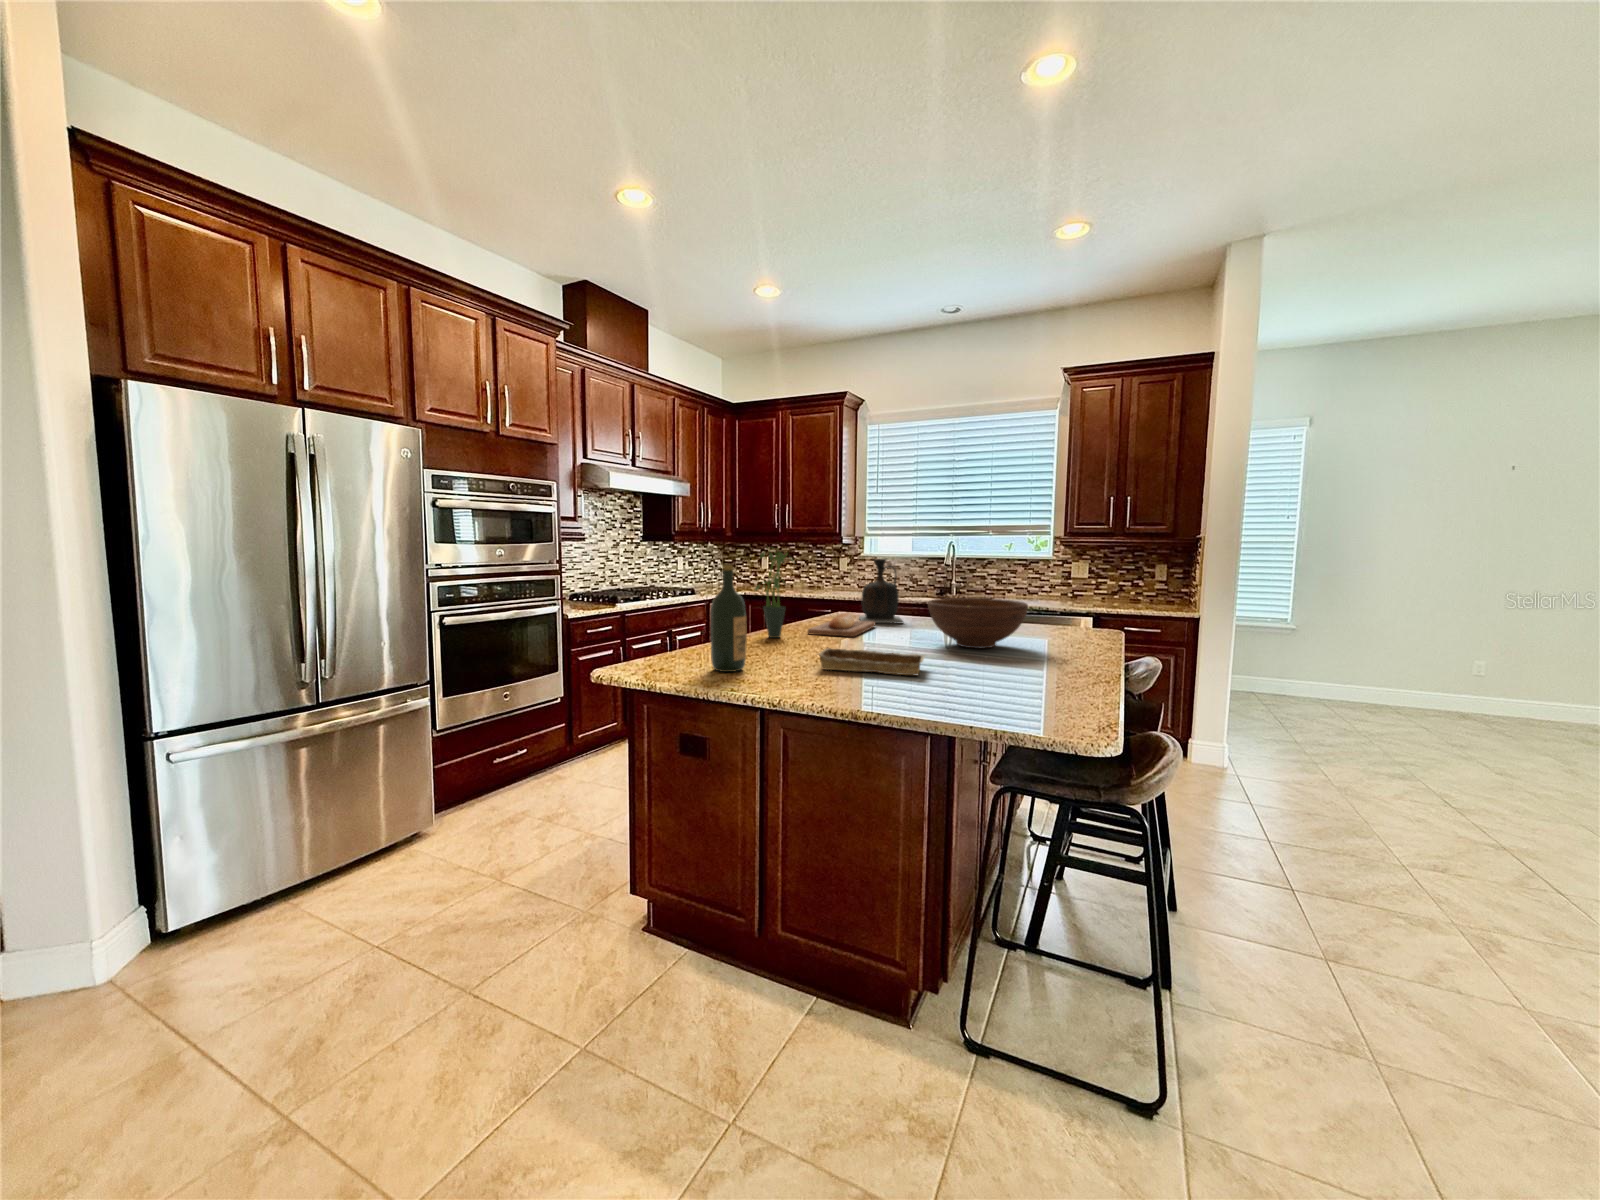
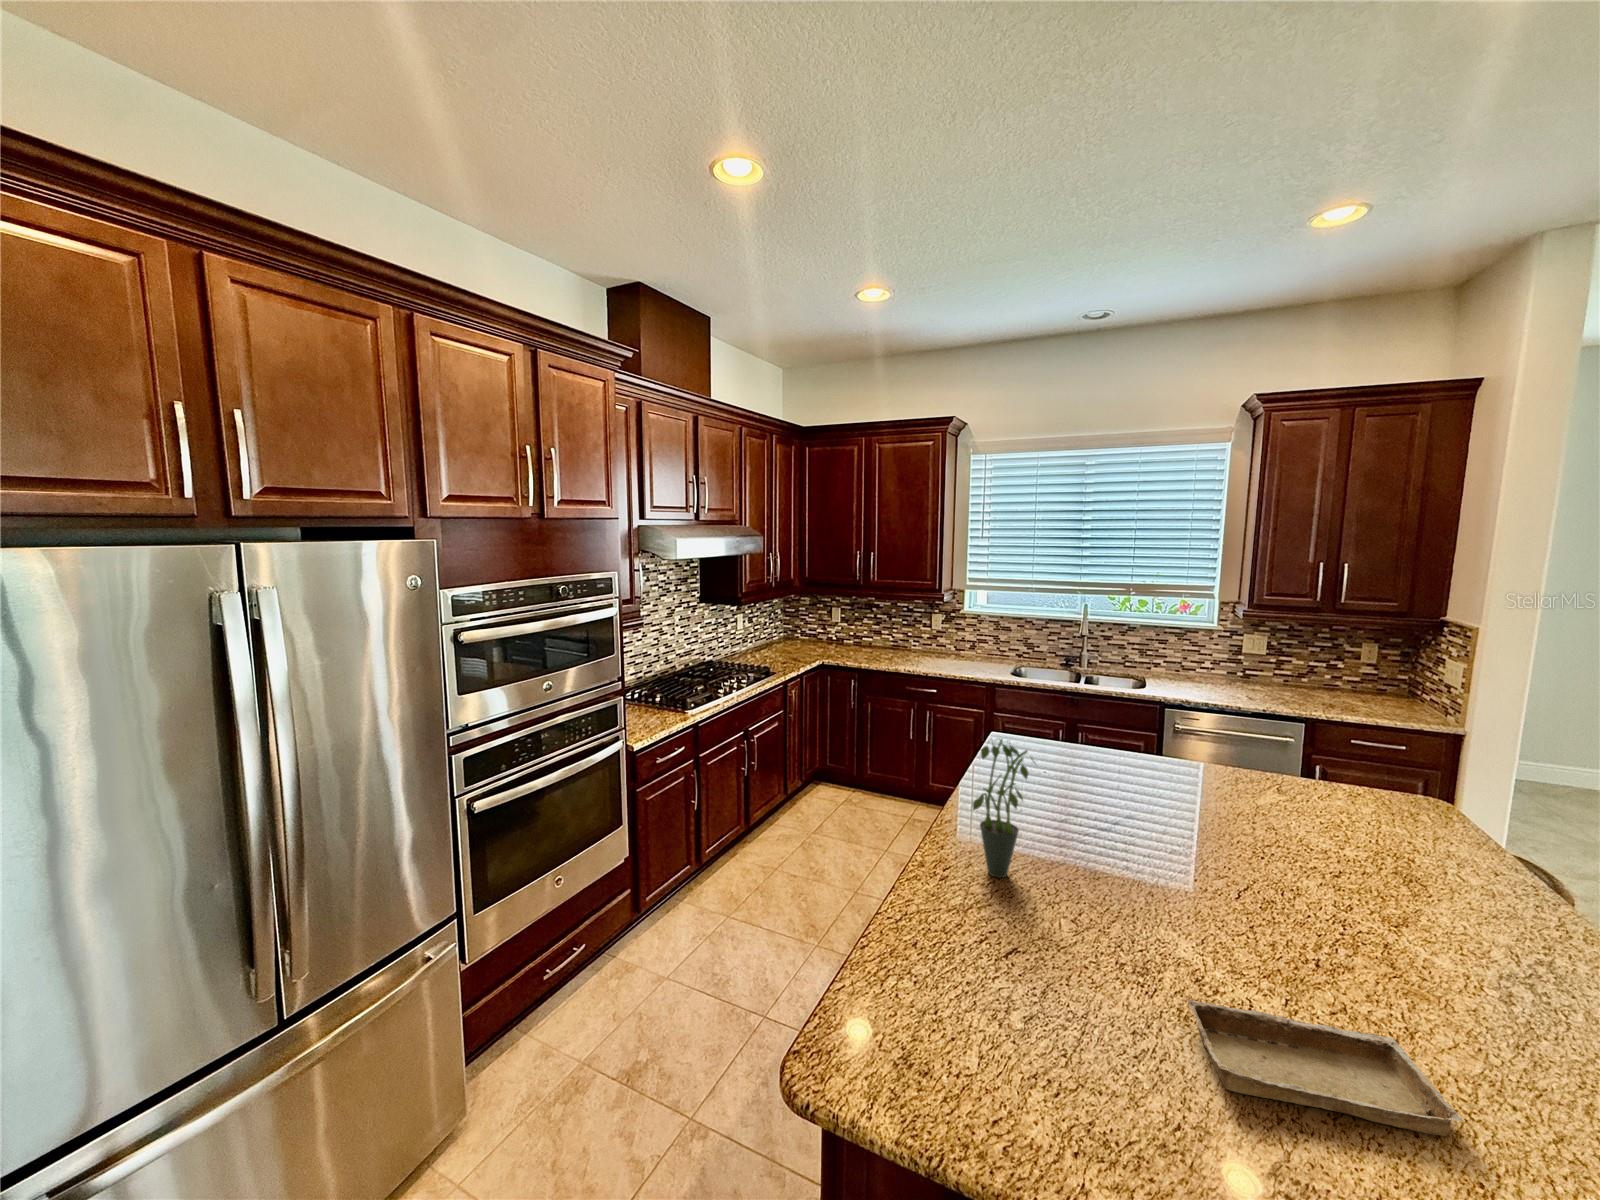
vase: present [859,559,903,623] -> none [1049,694,1131,794]
wine bottle: present [710,565,747,672] -> none [1024,910,1101,1122]
fruit bowl: present [928,598,1028,649] -> none [1254,810,1459,927]
bread loaf: present [808,613,876,637] -> none [1033,794,1116,866]

